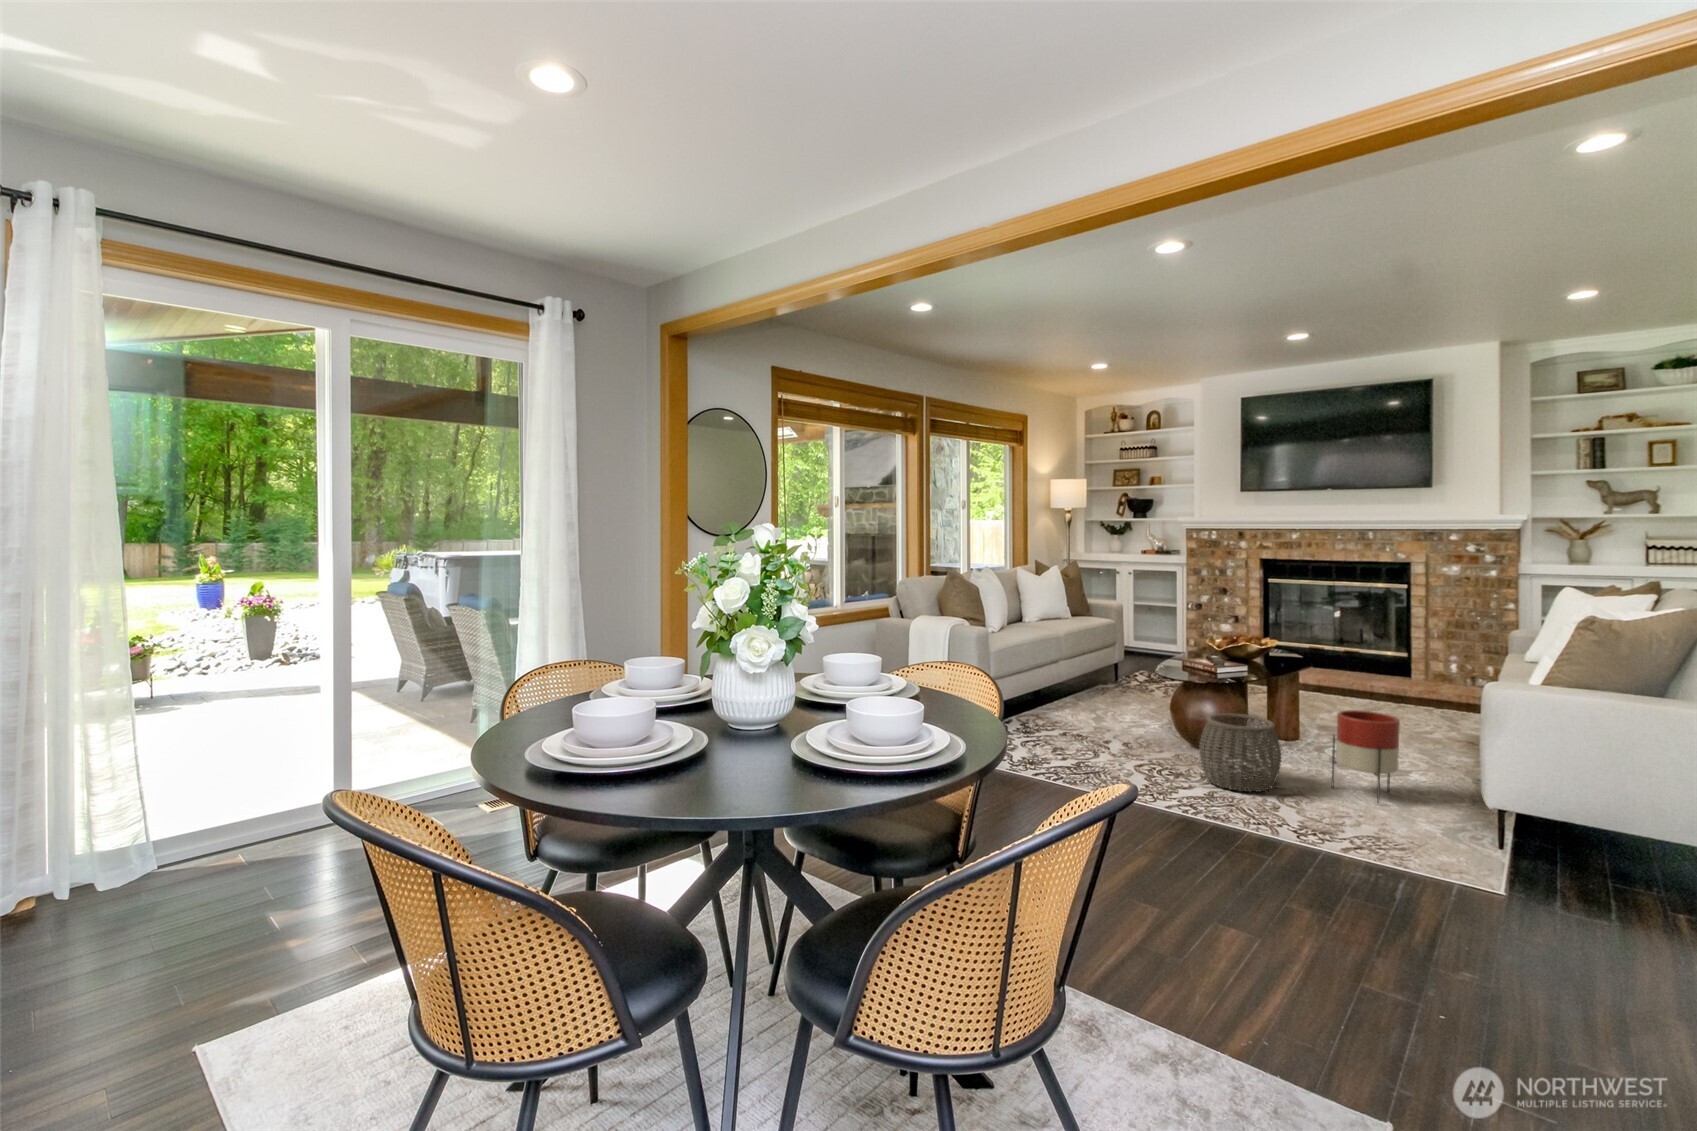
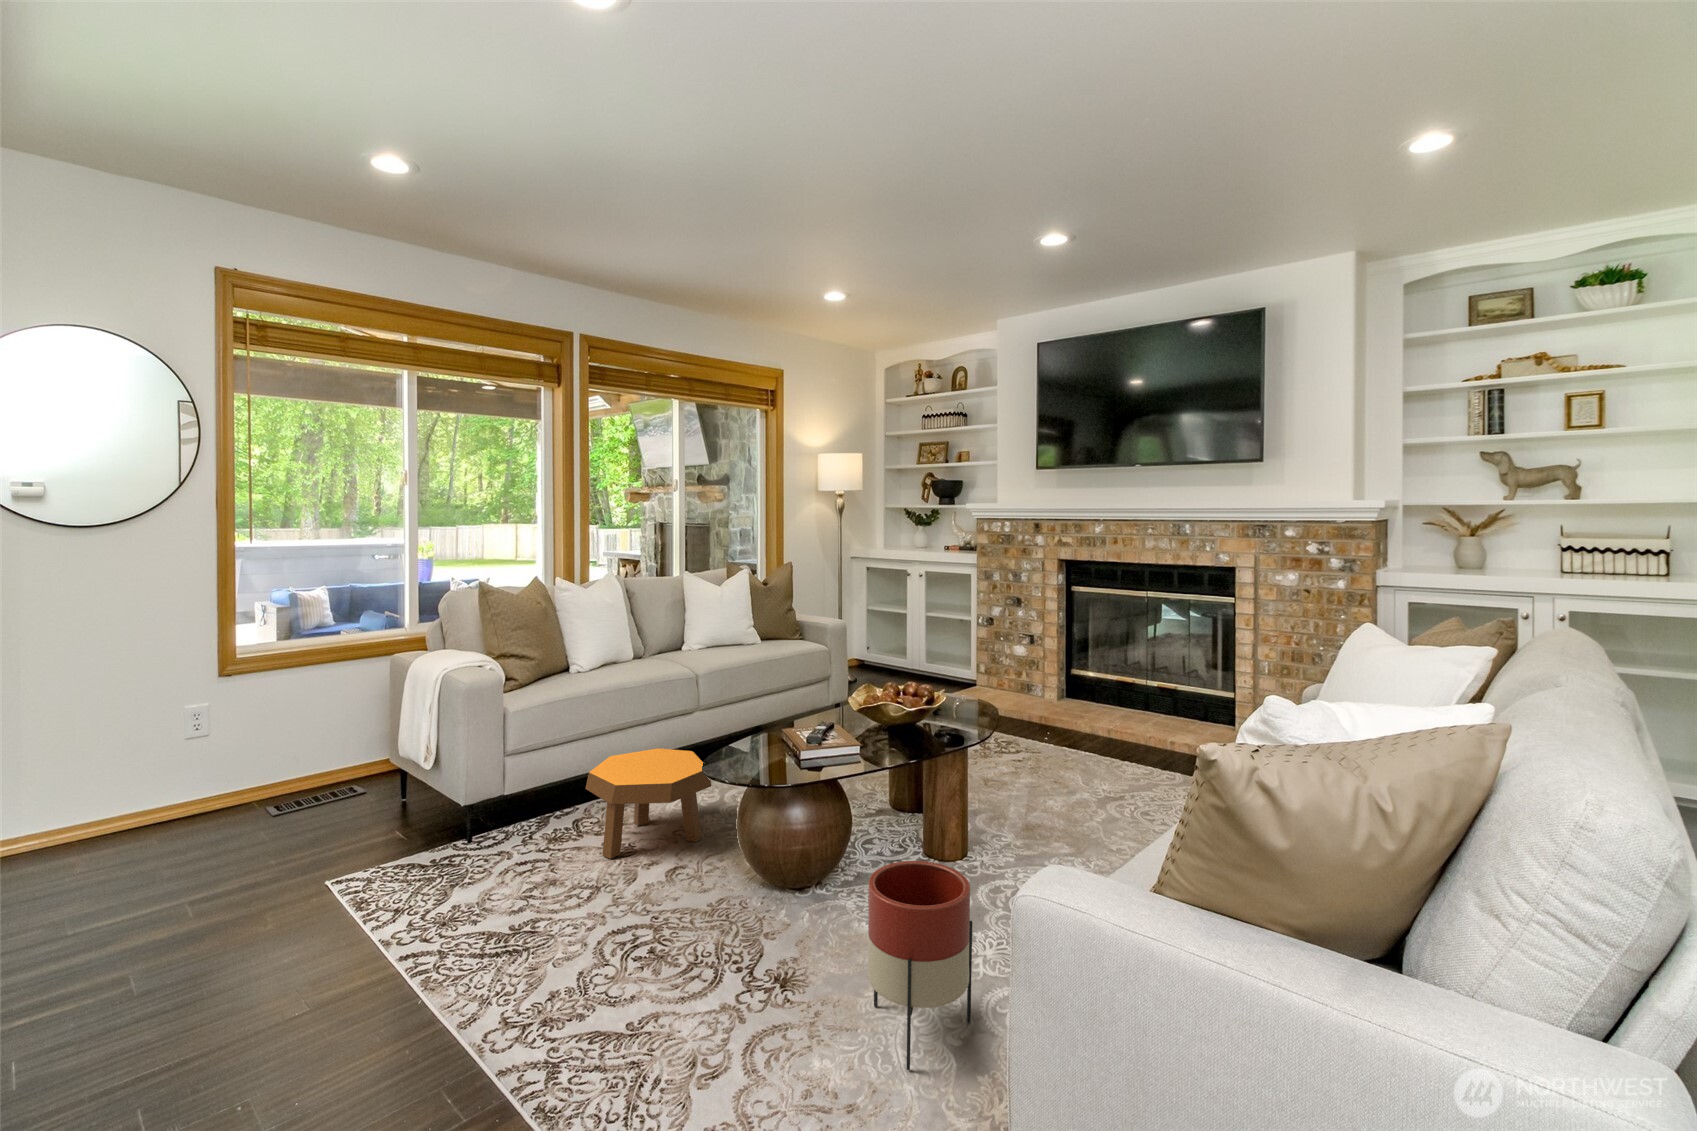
footstool: none [1054,680,1134,741] -> present [586,748,712,859]
woven basket: present [1199,713,1282,792] -> none [645,850,787,1022]

